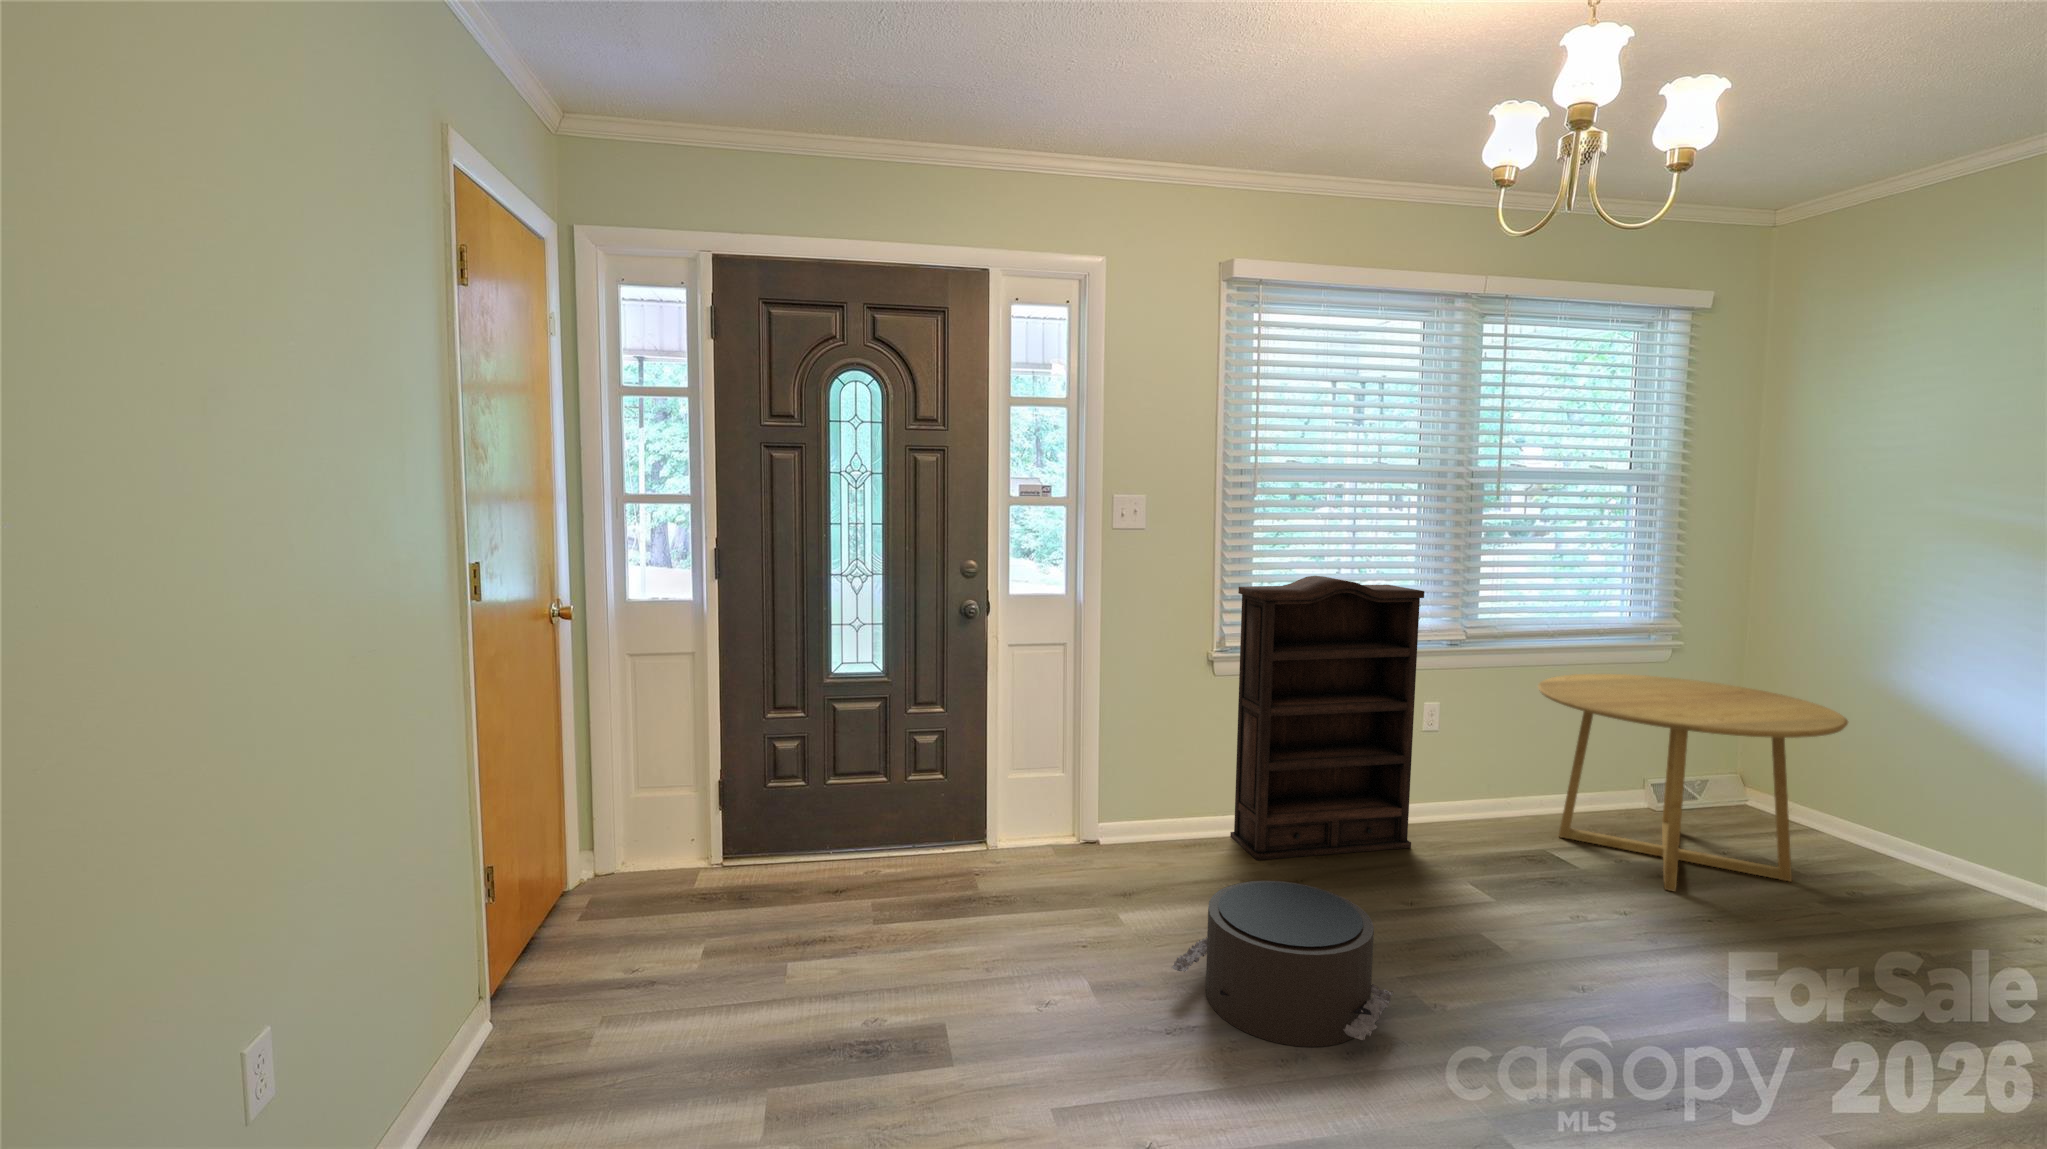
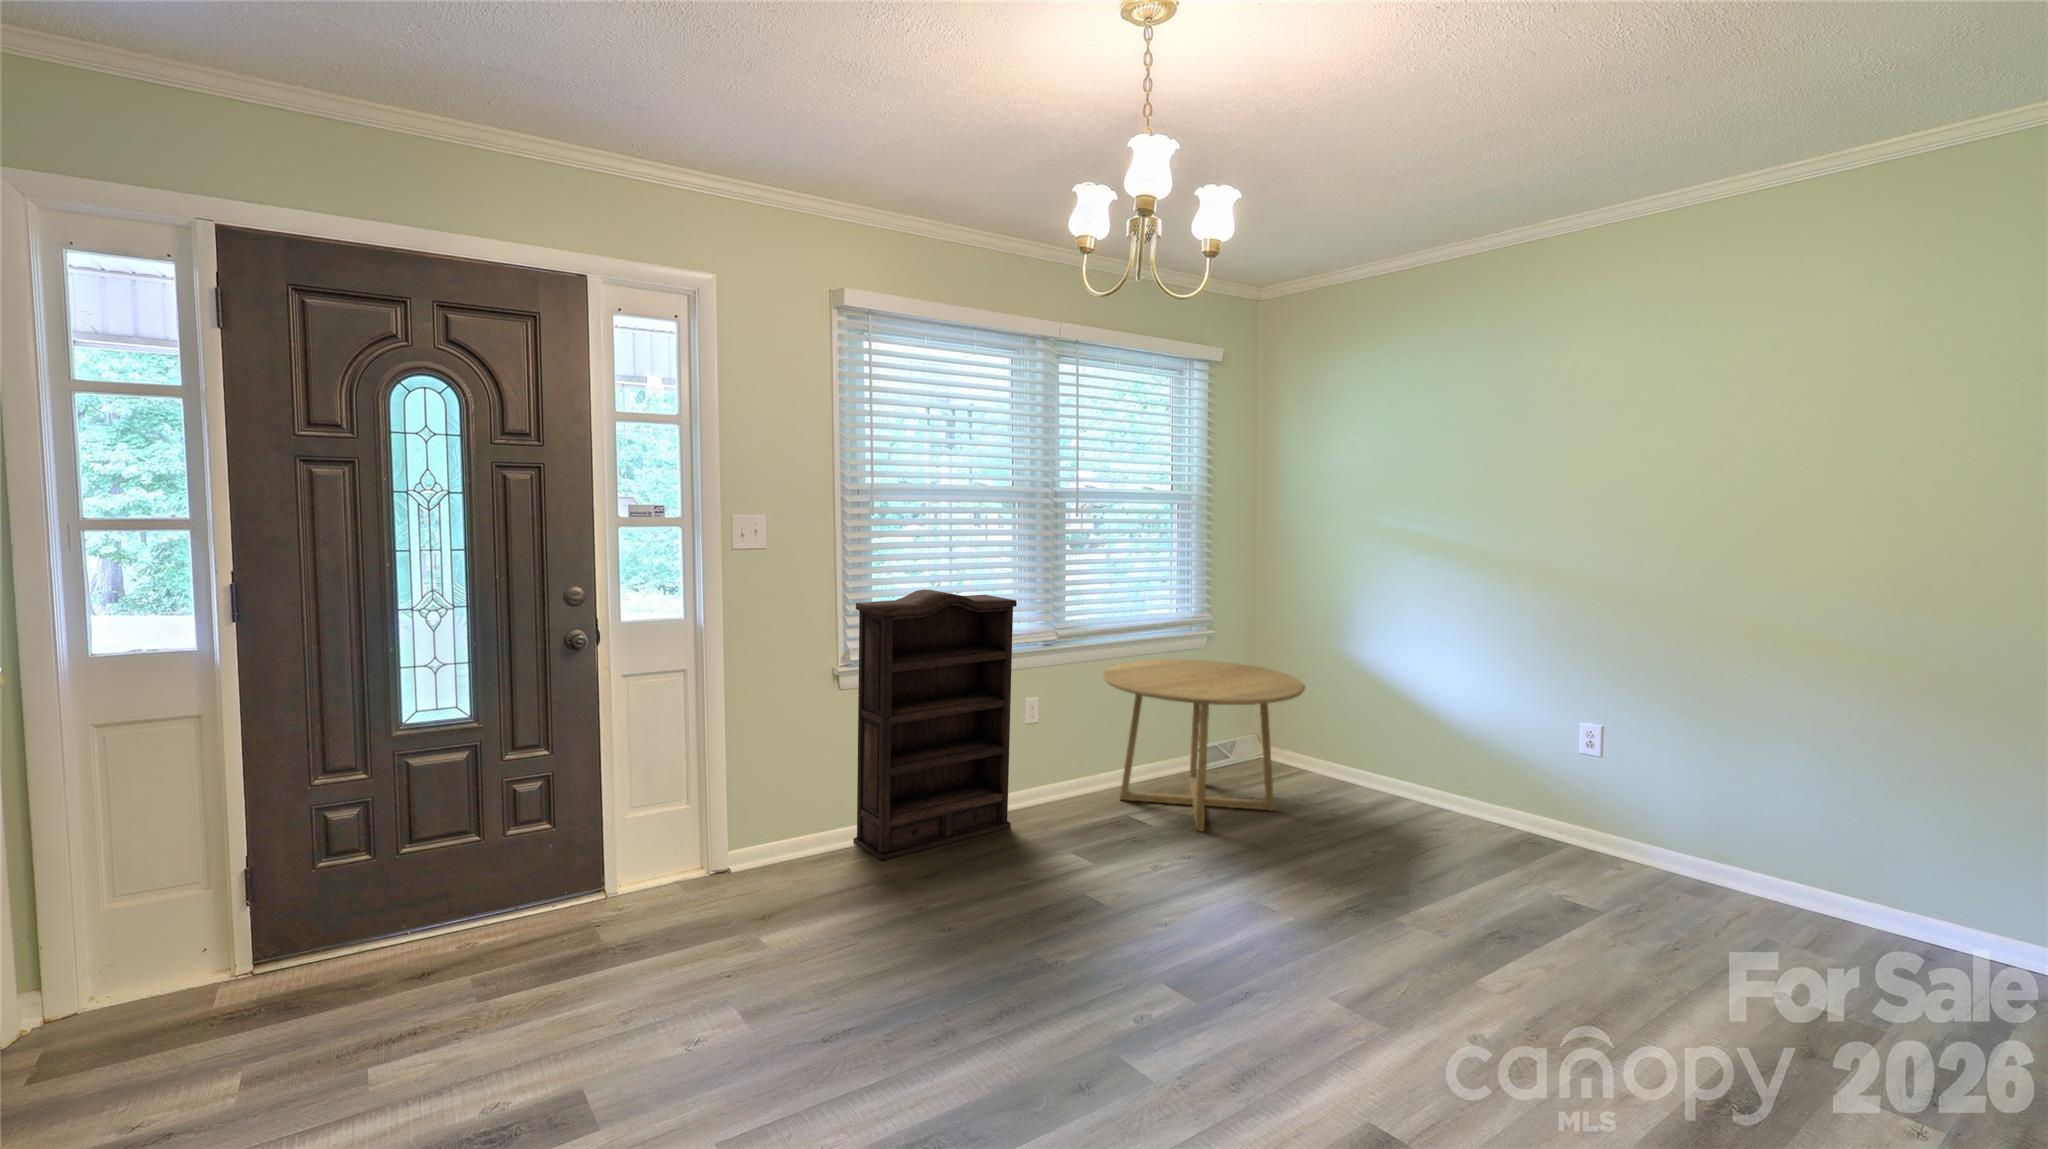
pouf: present [1172,881,1393,1047] -> none [827,877,1020,1022]

